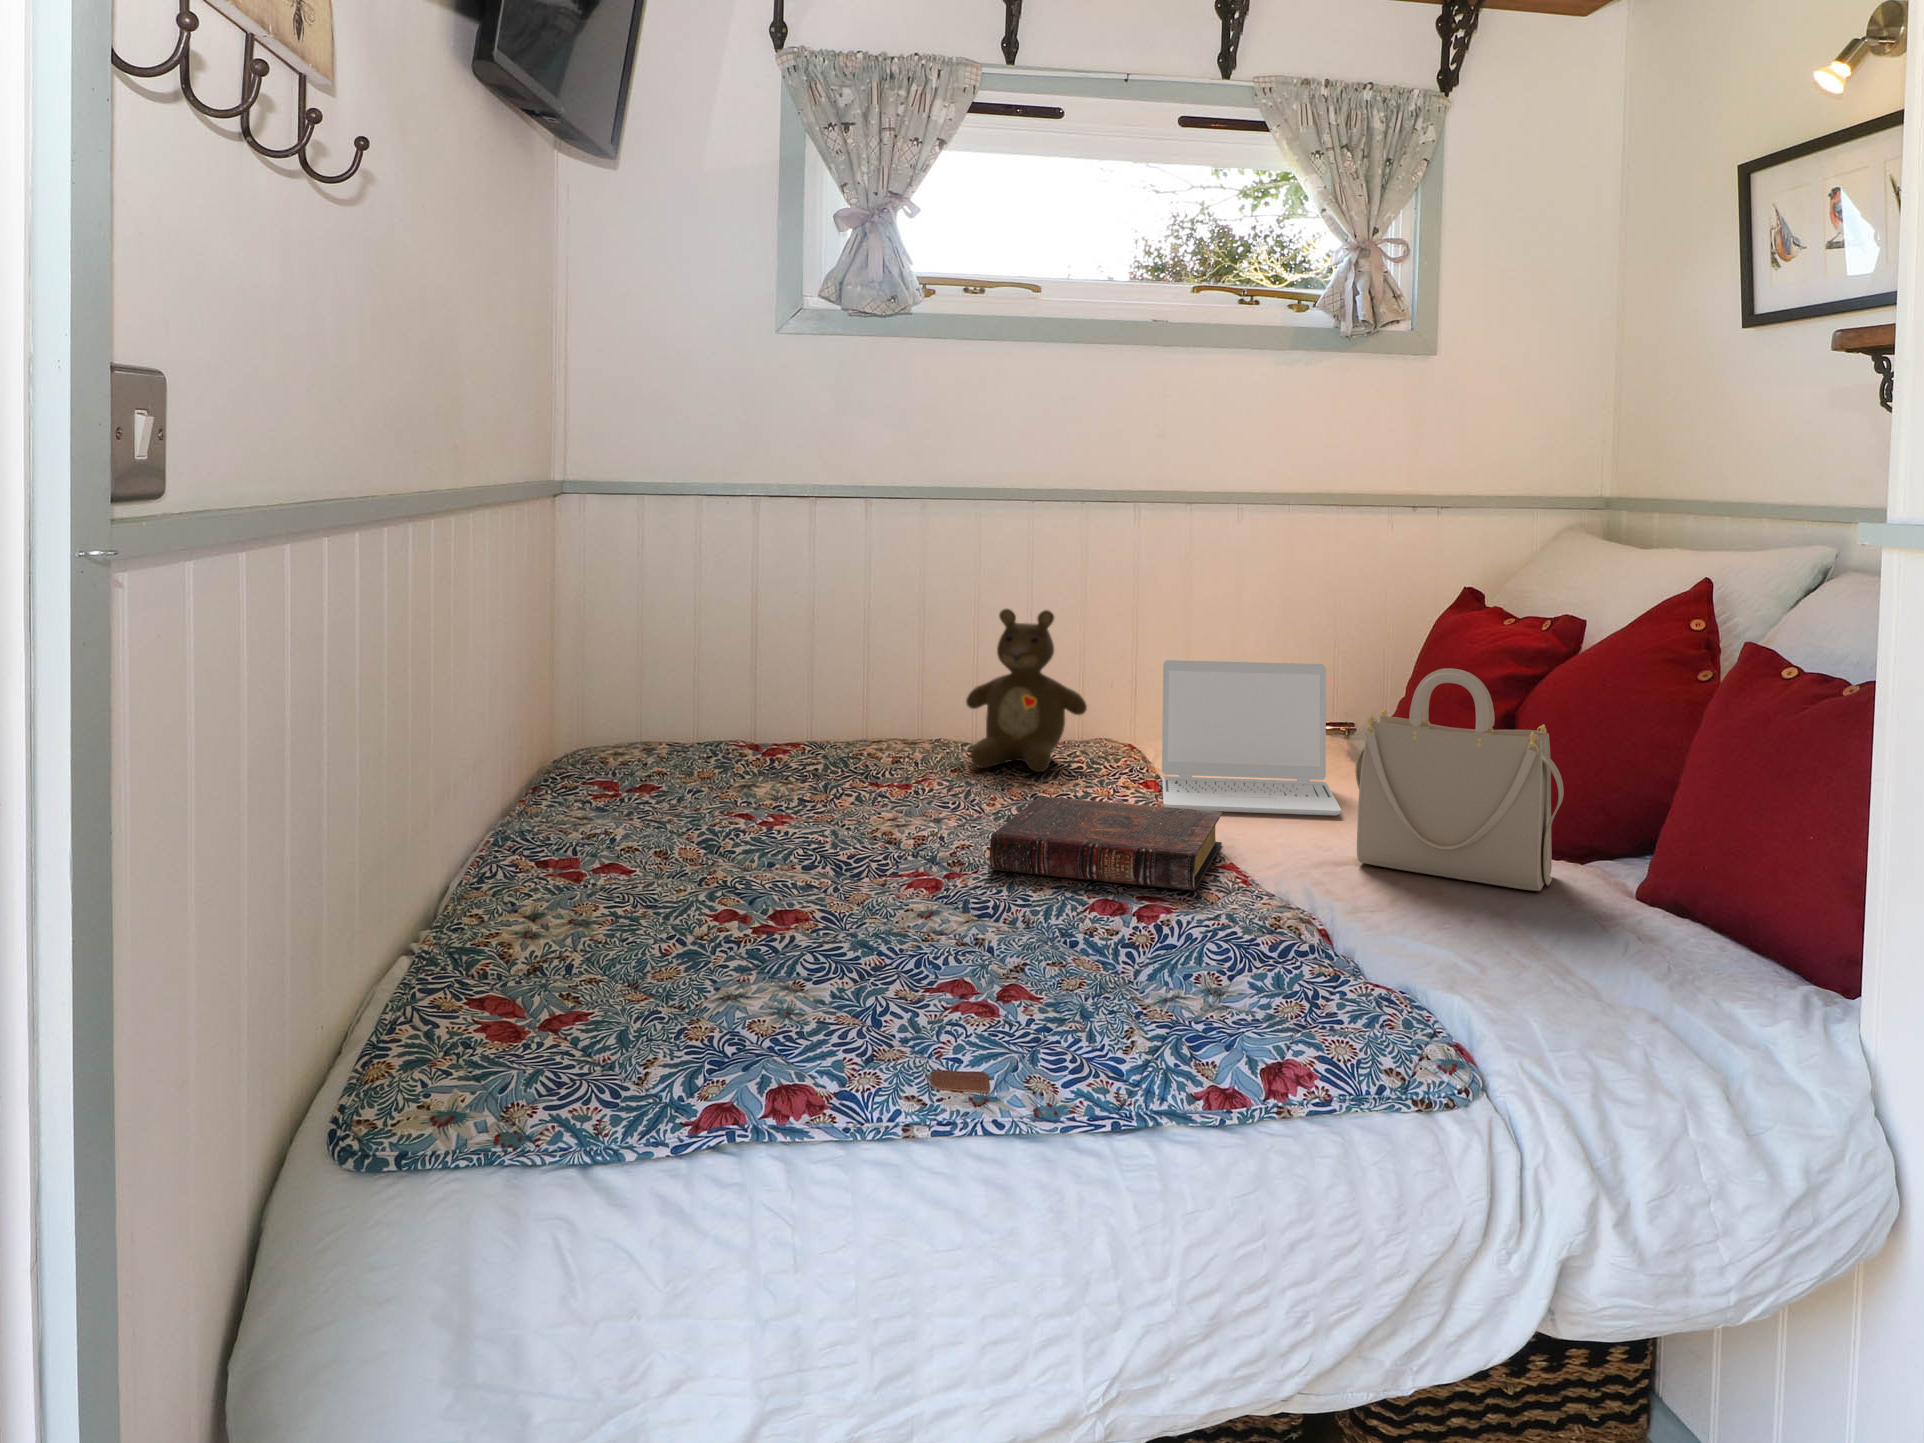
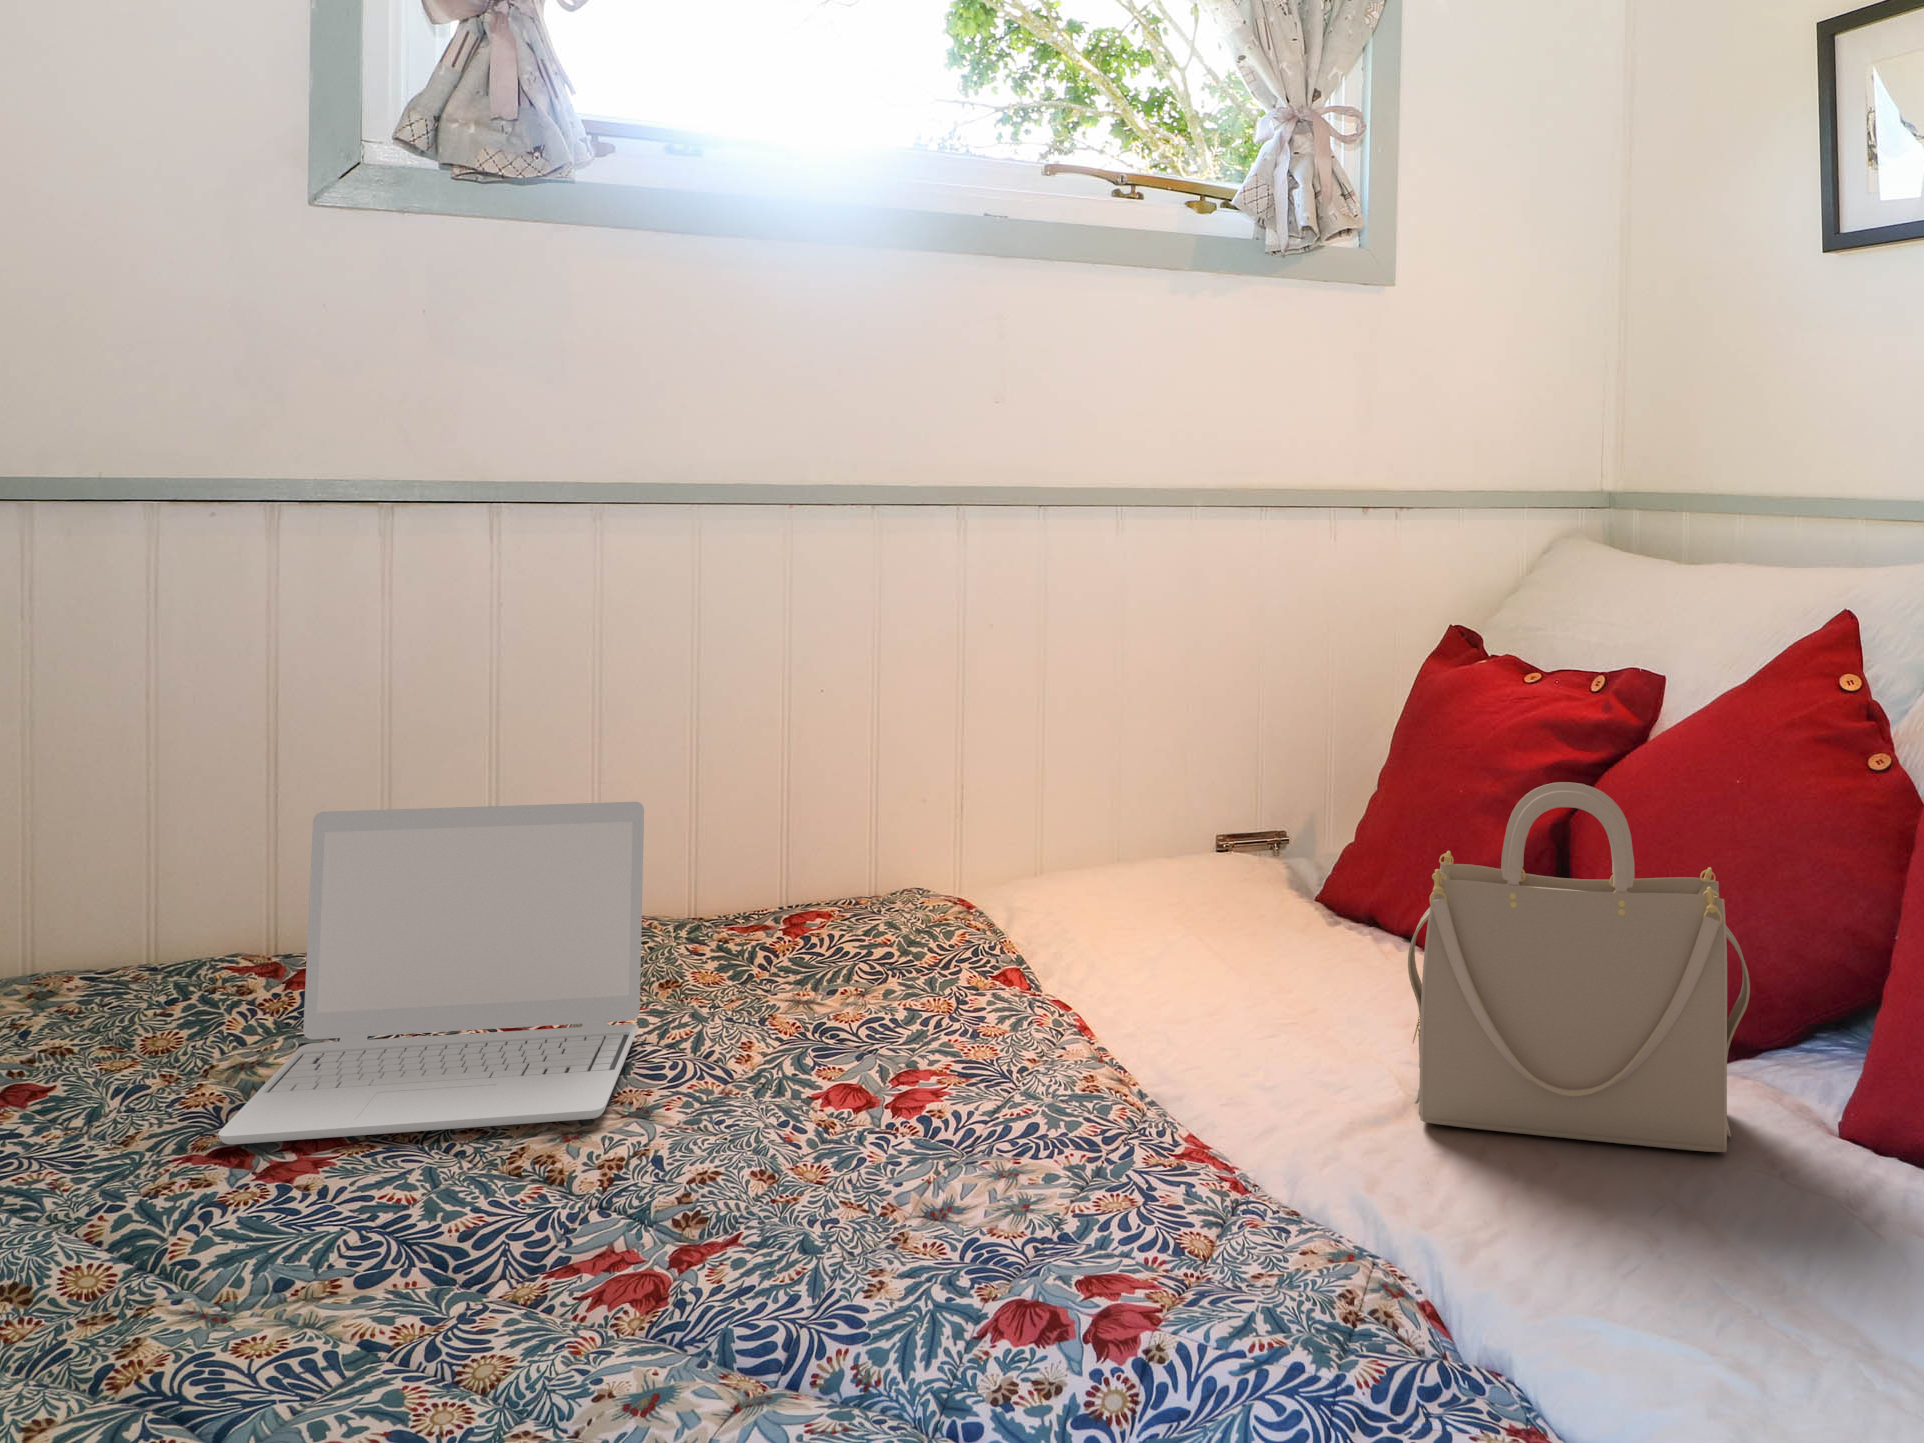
teddy bear: present [966,609,1087,772] -> none [685,686,901,970]
laptop: present [1162,660,1341,815] -> present [218,802,644,1144]
book: present [990,796,1222,891] -> none [766,1048,1181,1241]

